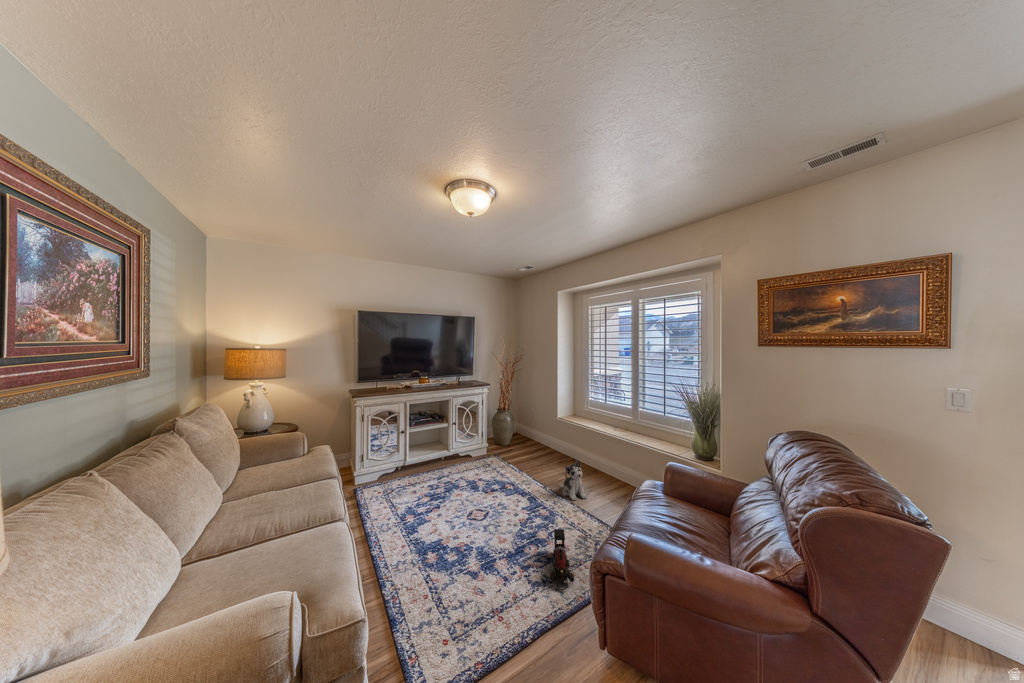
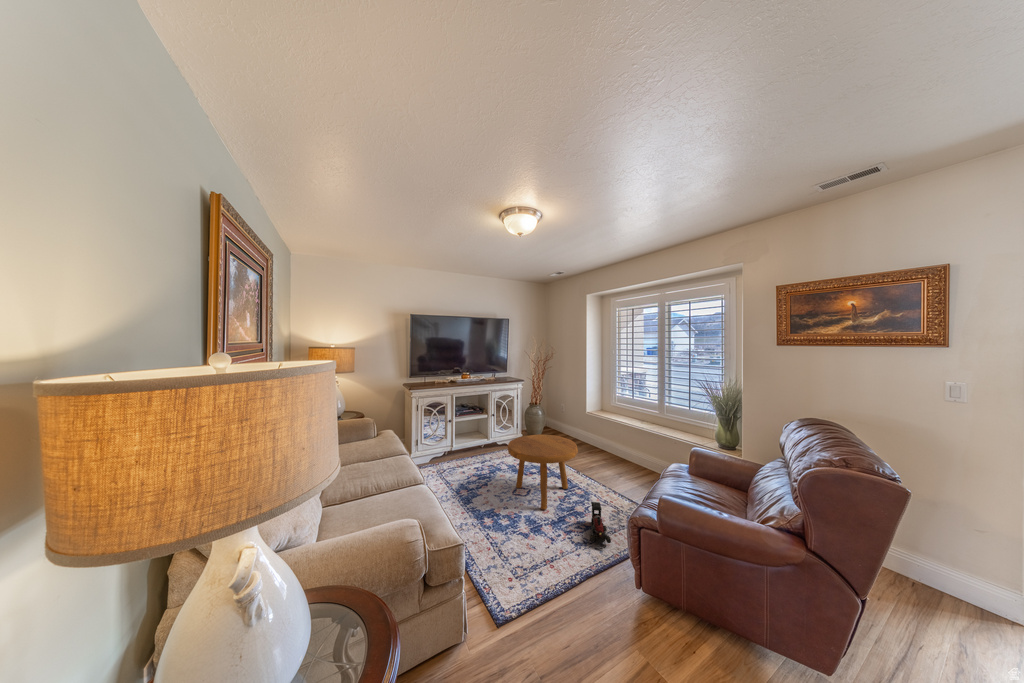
footstool: none [461,447,541,538] -> present [508,434,578,510]
plush toy: present [563,460,587,500] -> none [595,447,617,483]

